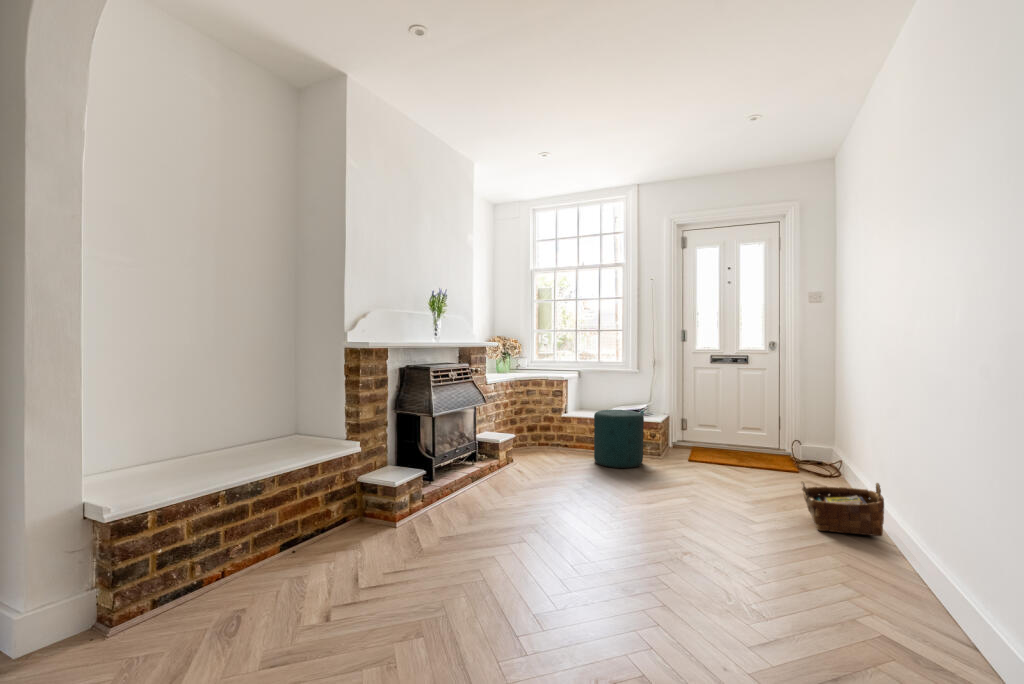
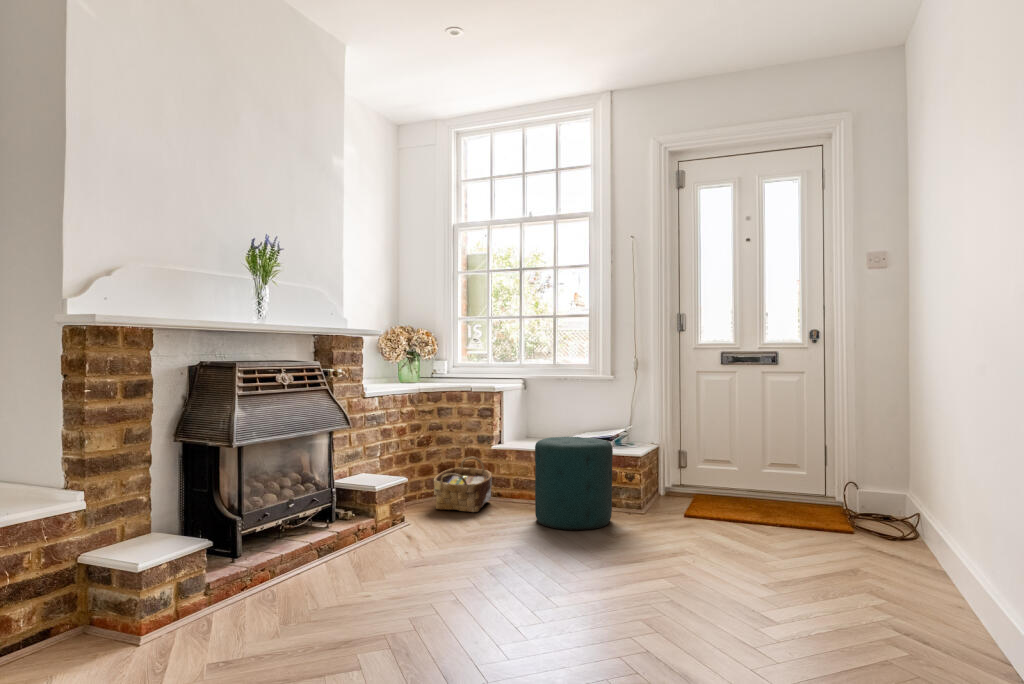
woven basket: present [801,482,884,536] -> present [434,457,492,512]

